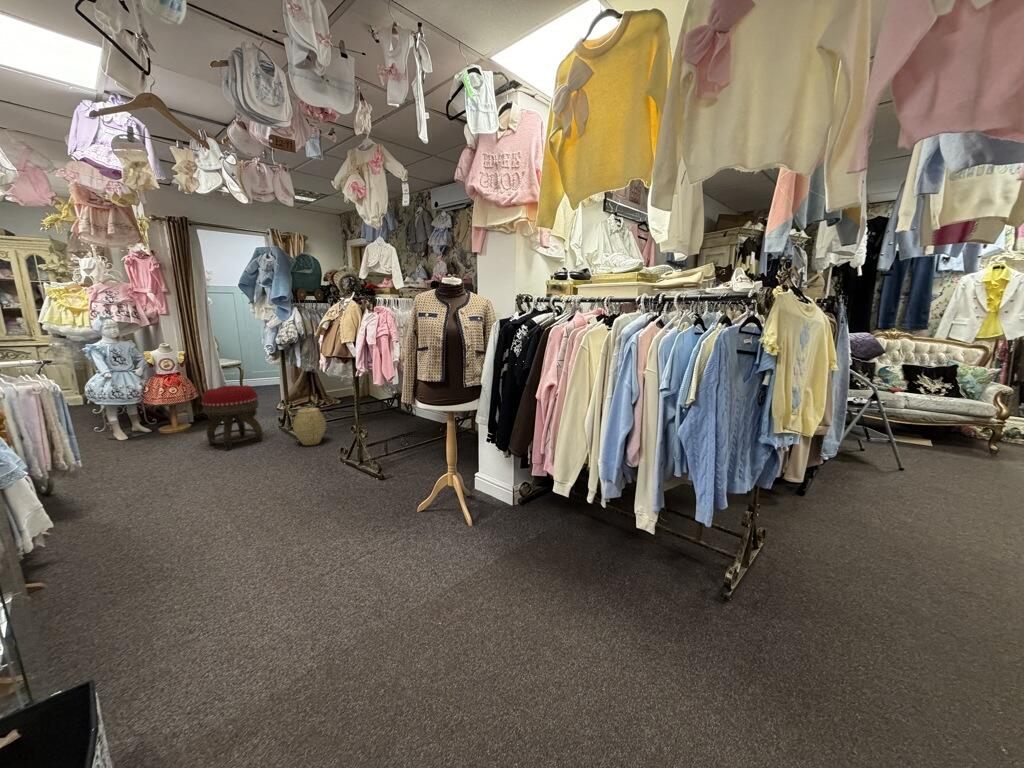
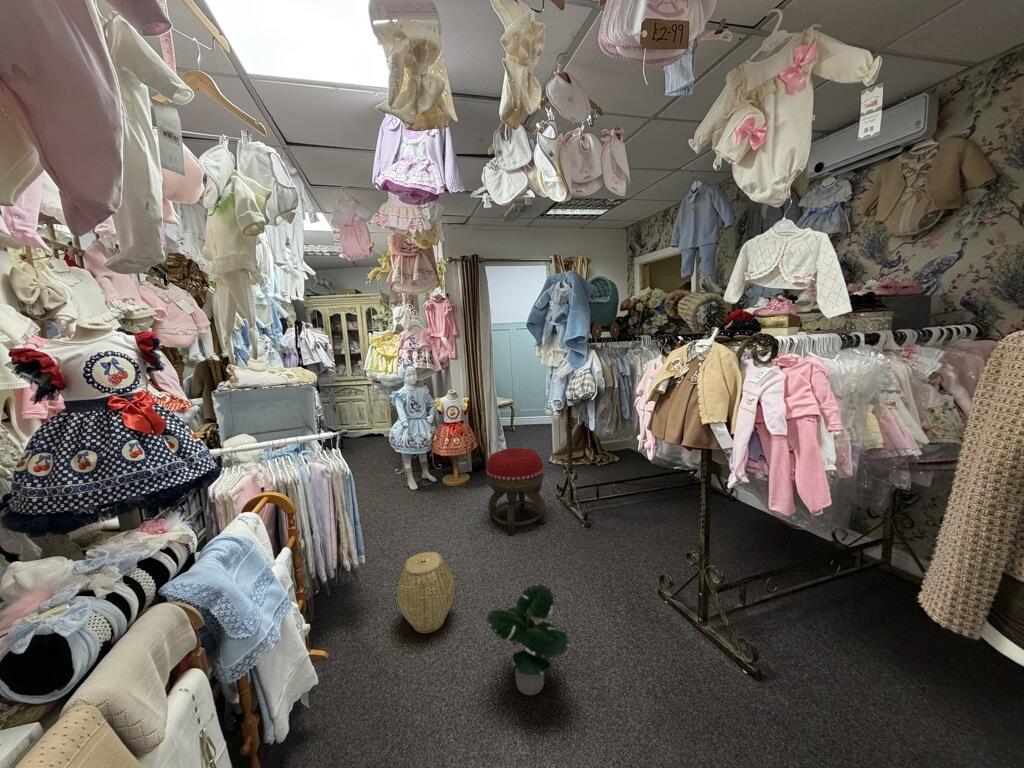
woven basket: present [293,408,326,445] -> present [397,552,455,633]
potted plant: none [189,445,250,504] -> present [487,584,569,695]

